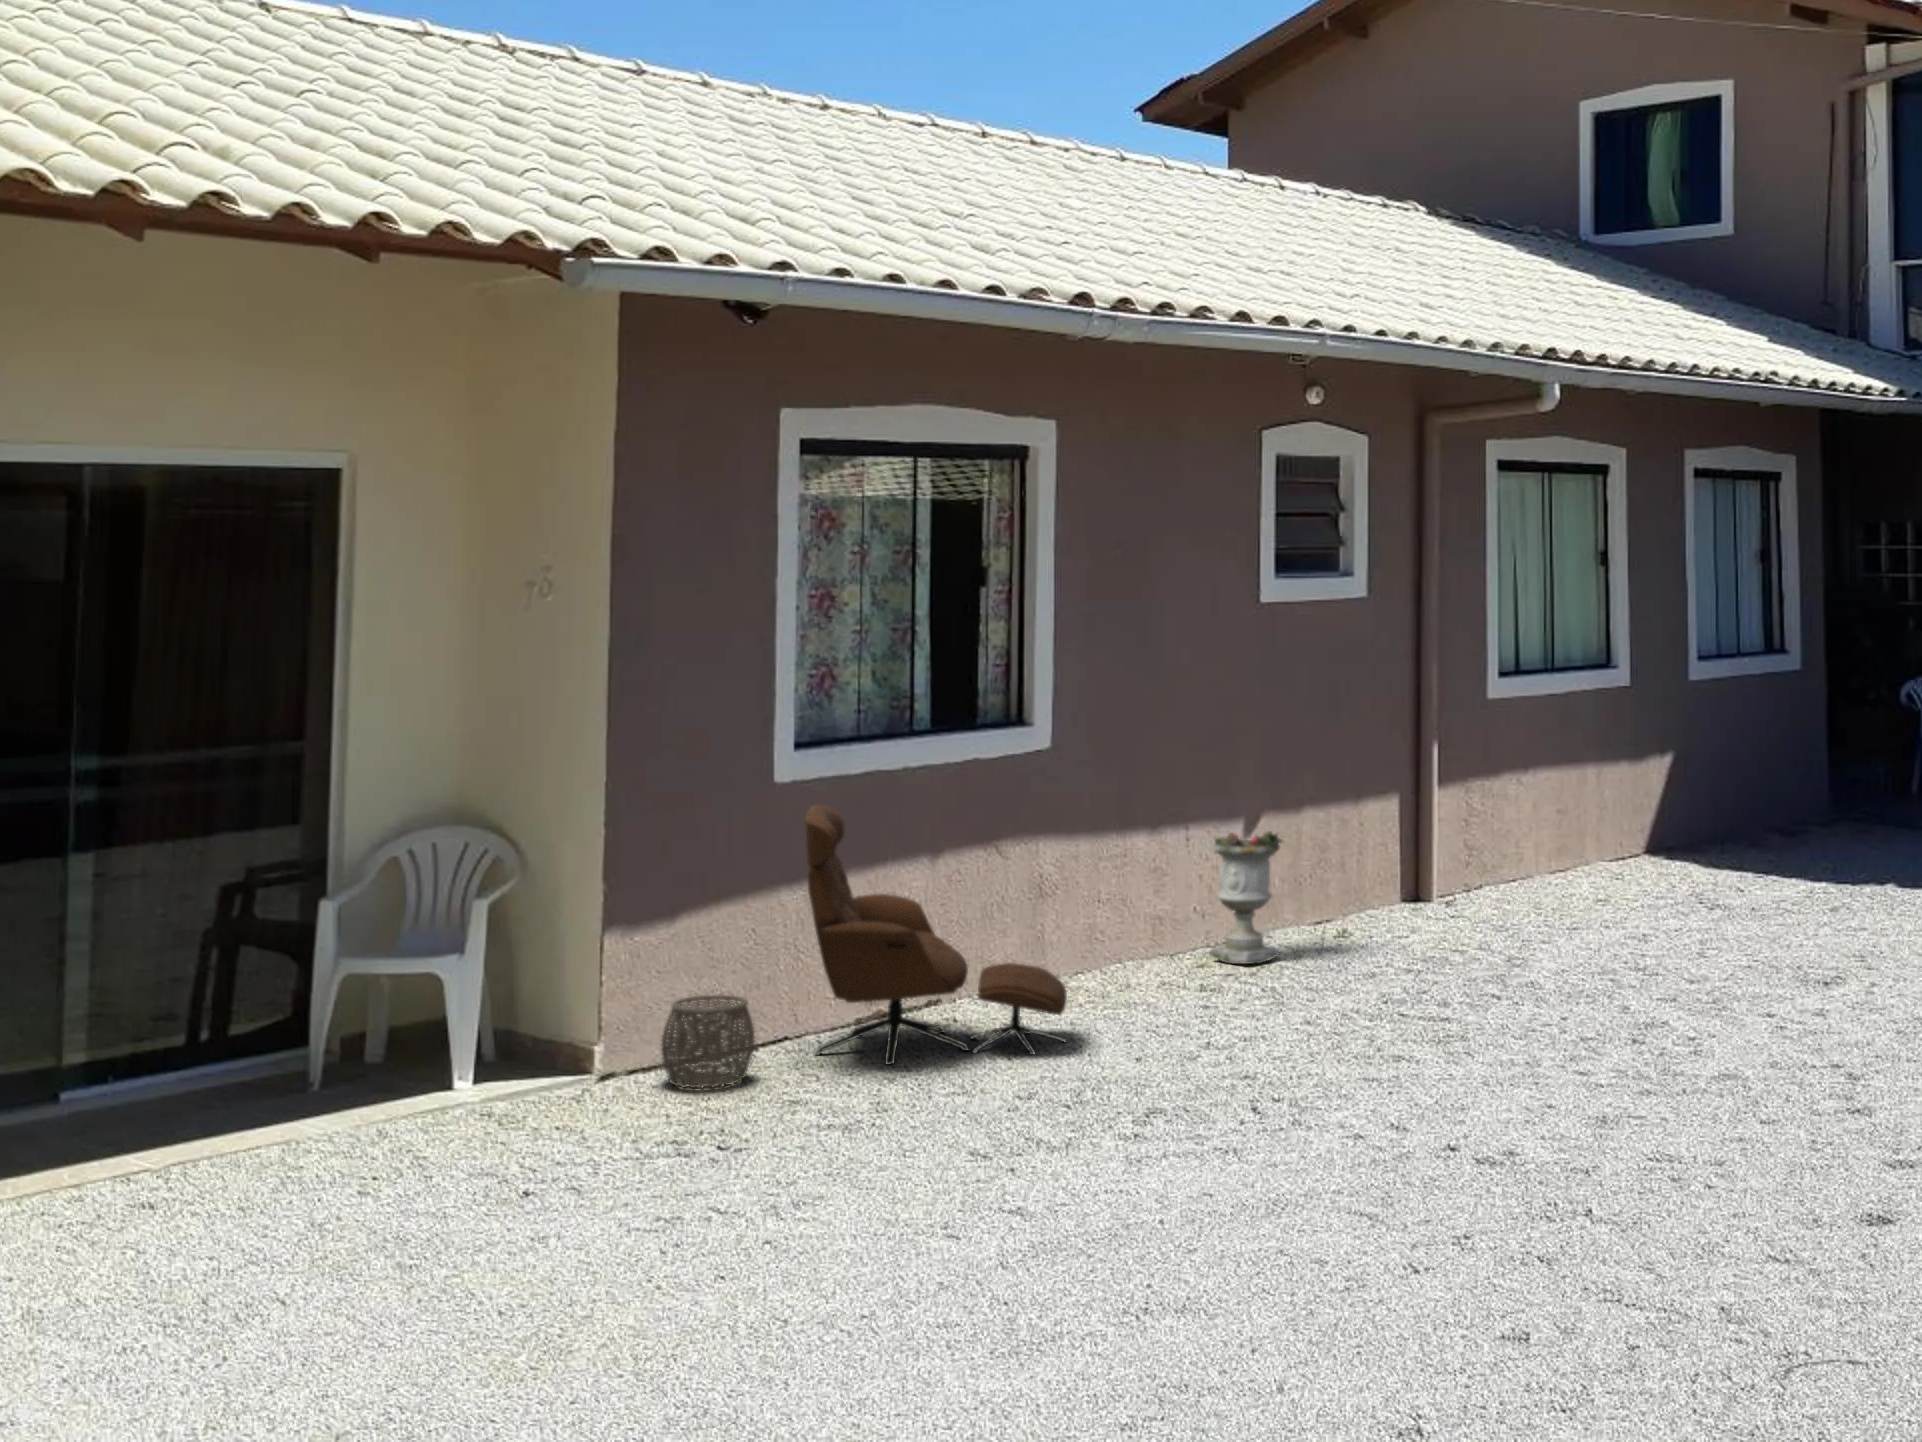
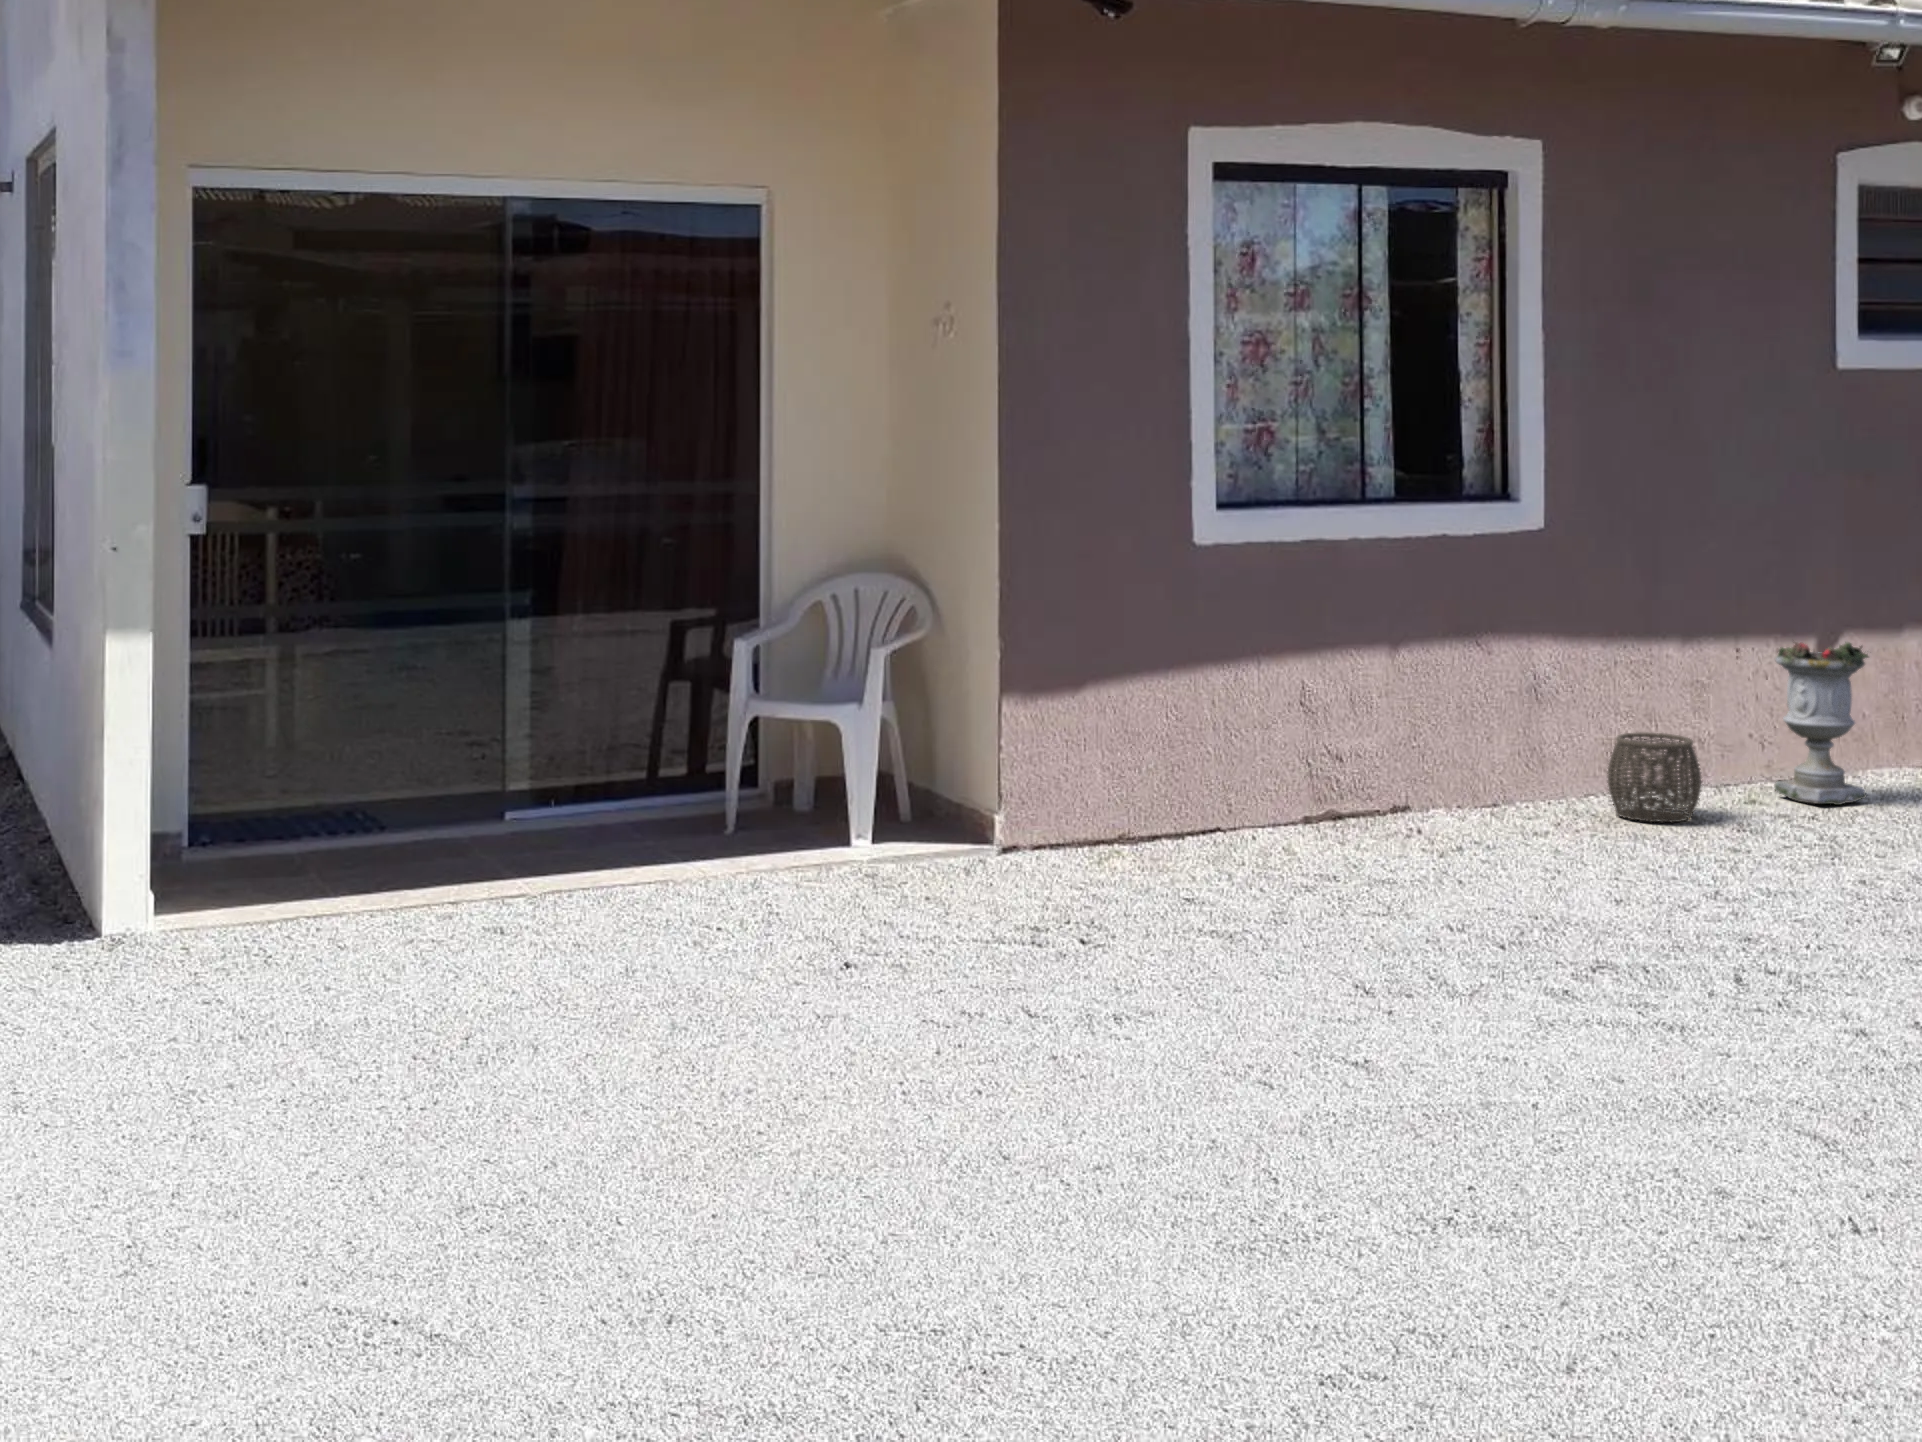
lounge chair: present [805,805,1067,1065] -> none [1222,572,1543,881]
woven basket: present [661,995,755,1088] -> present [1607,732,1702,823]

